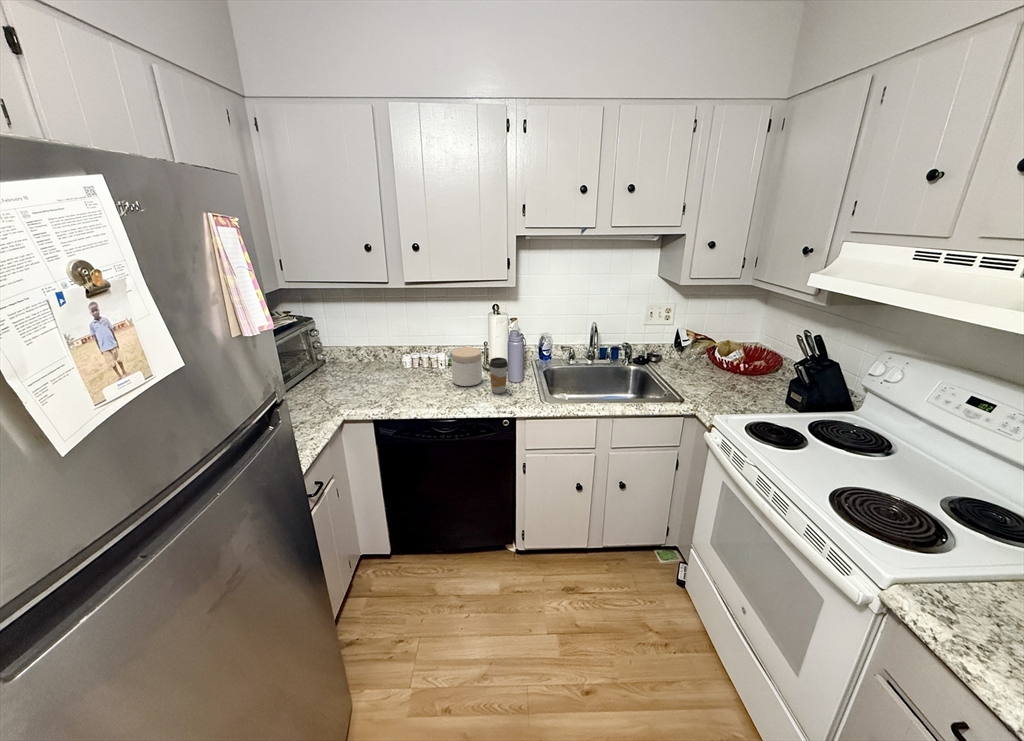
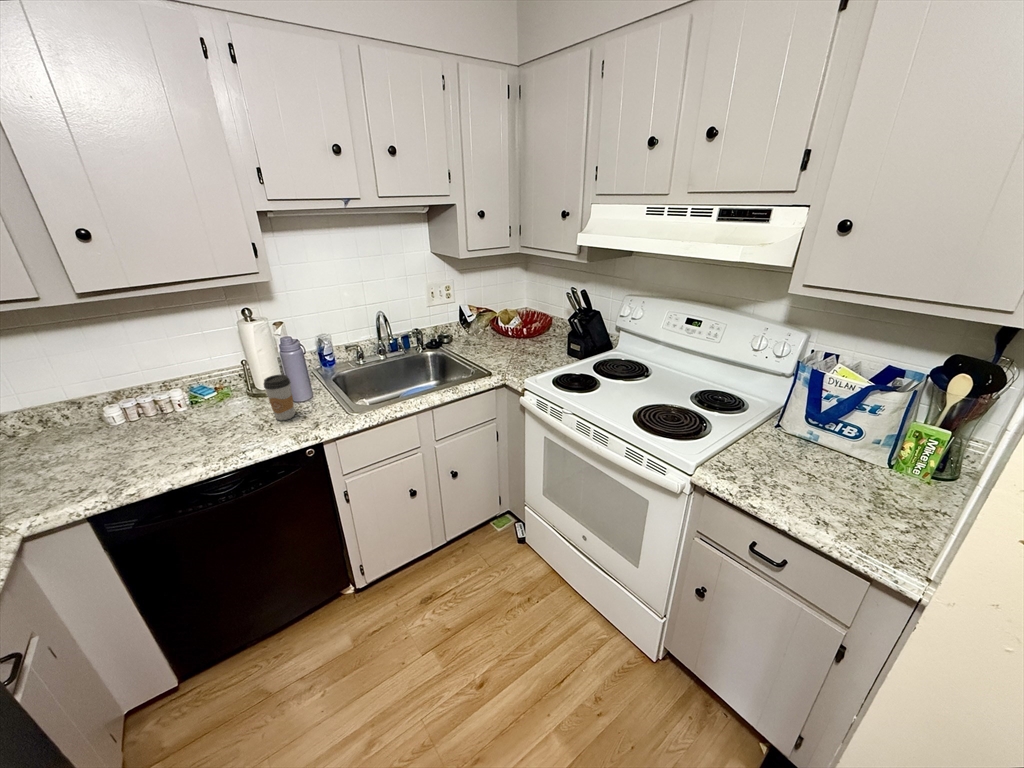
jar: present [451,347,482,386] -> none [197,371,255,425]

